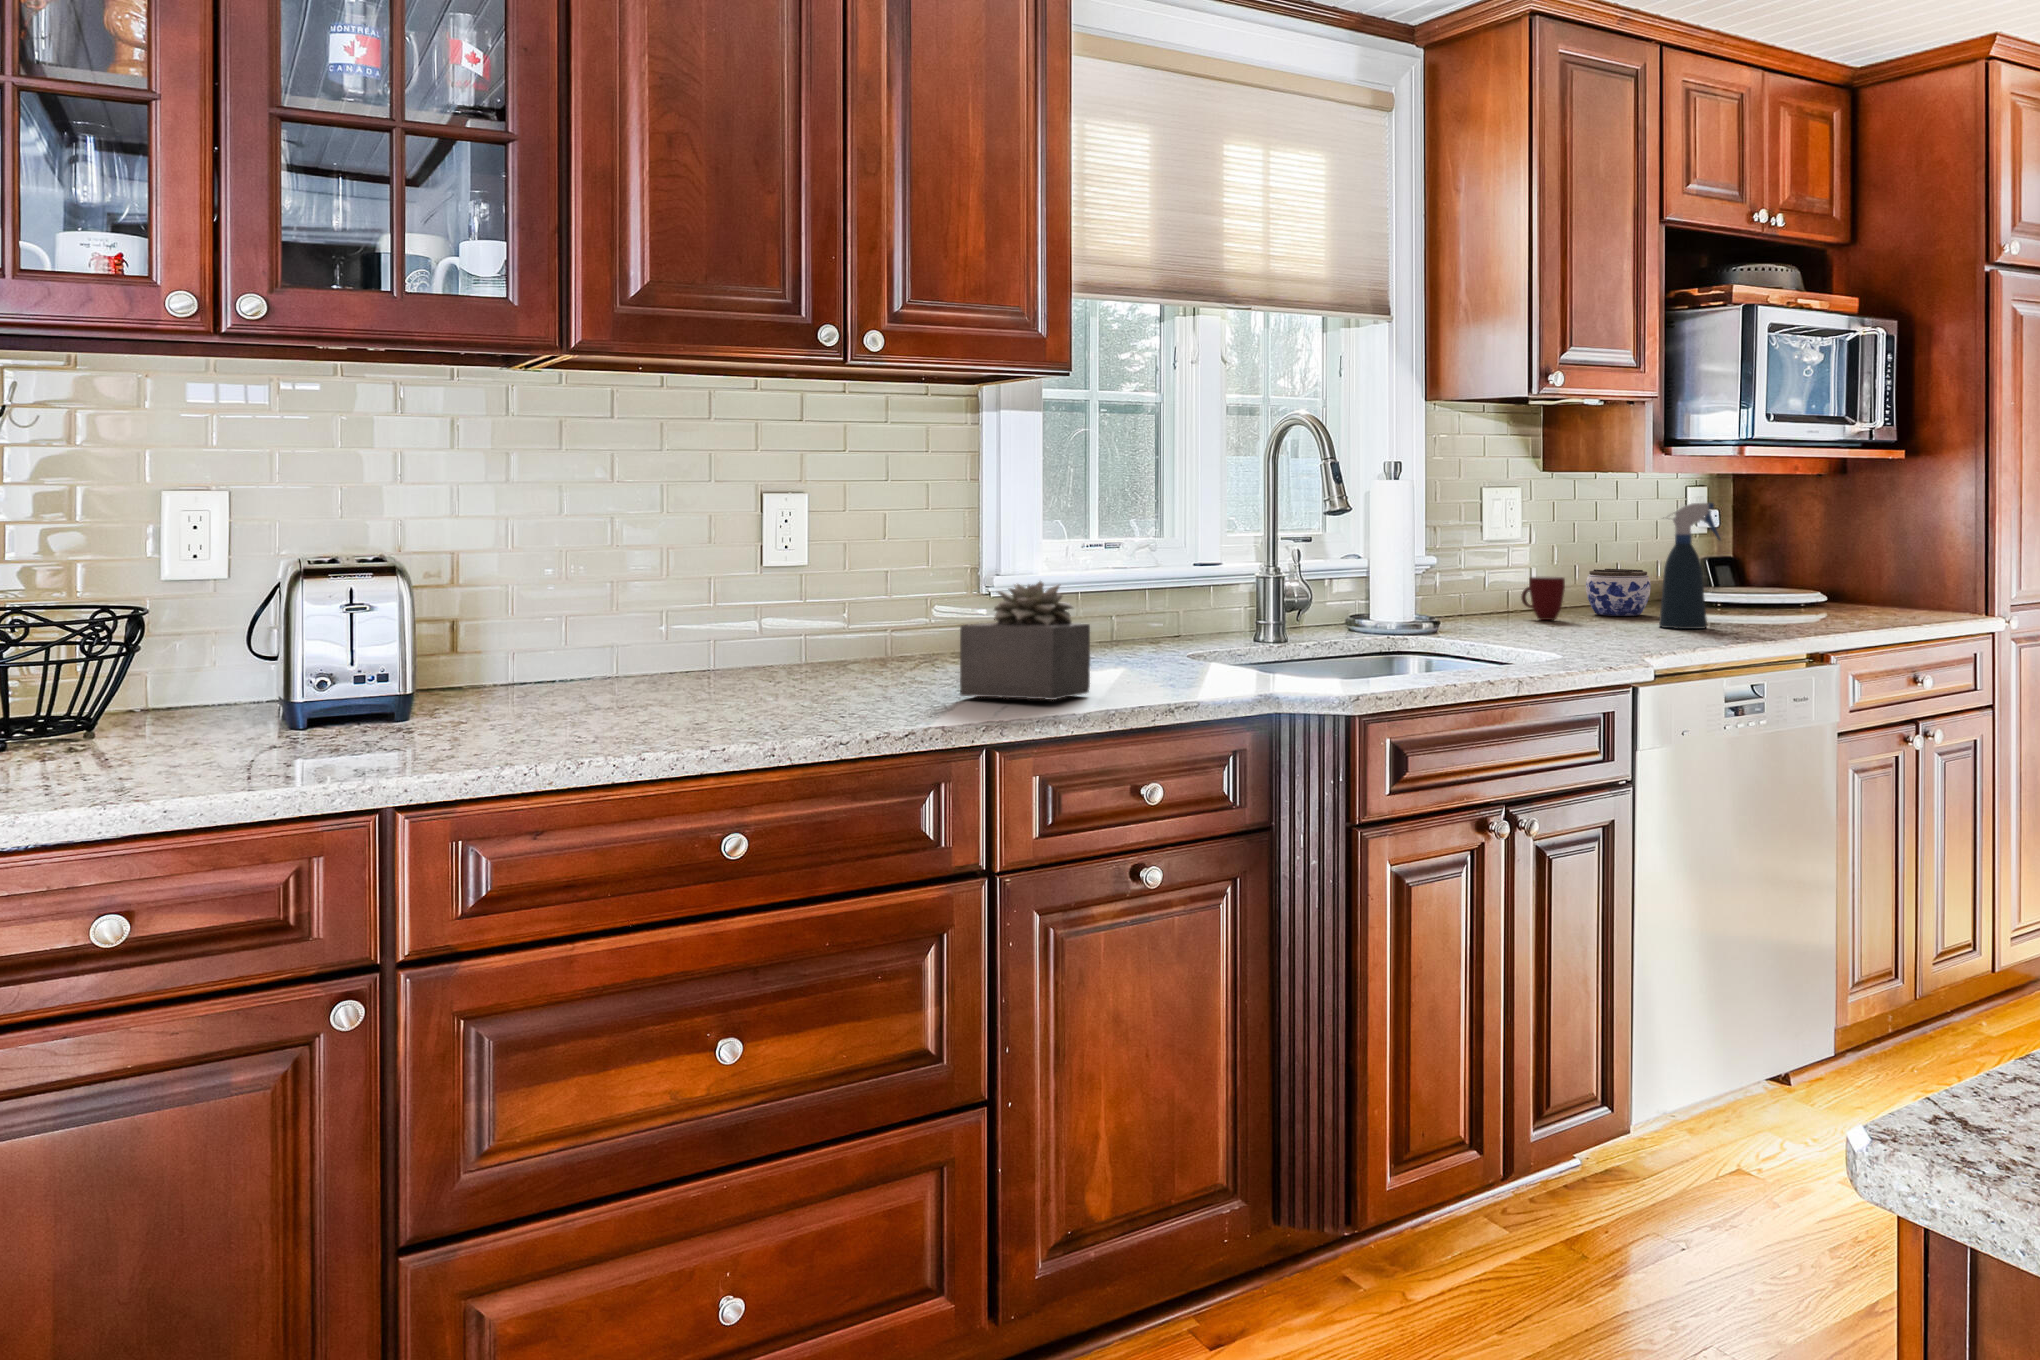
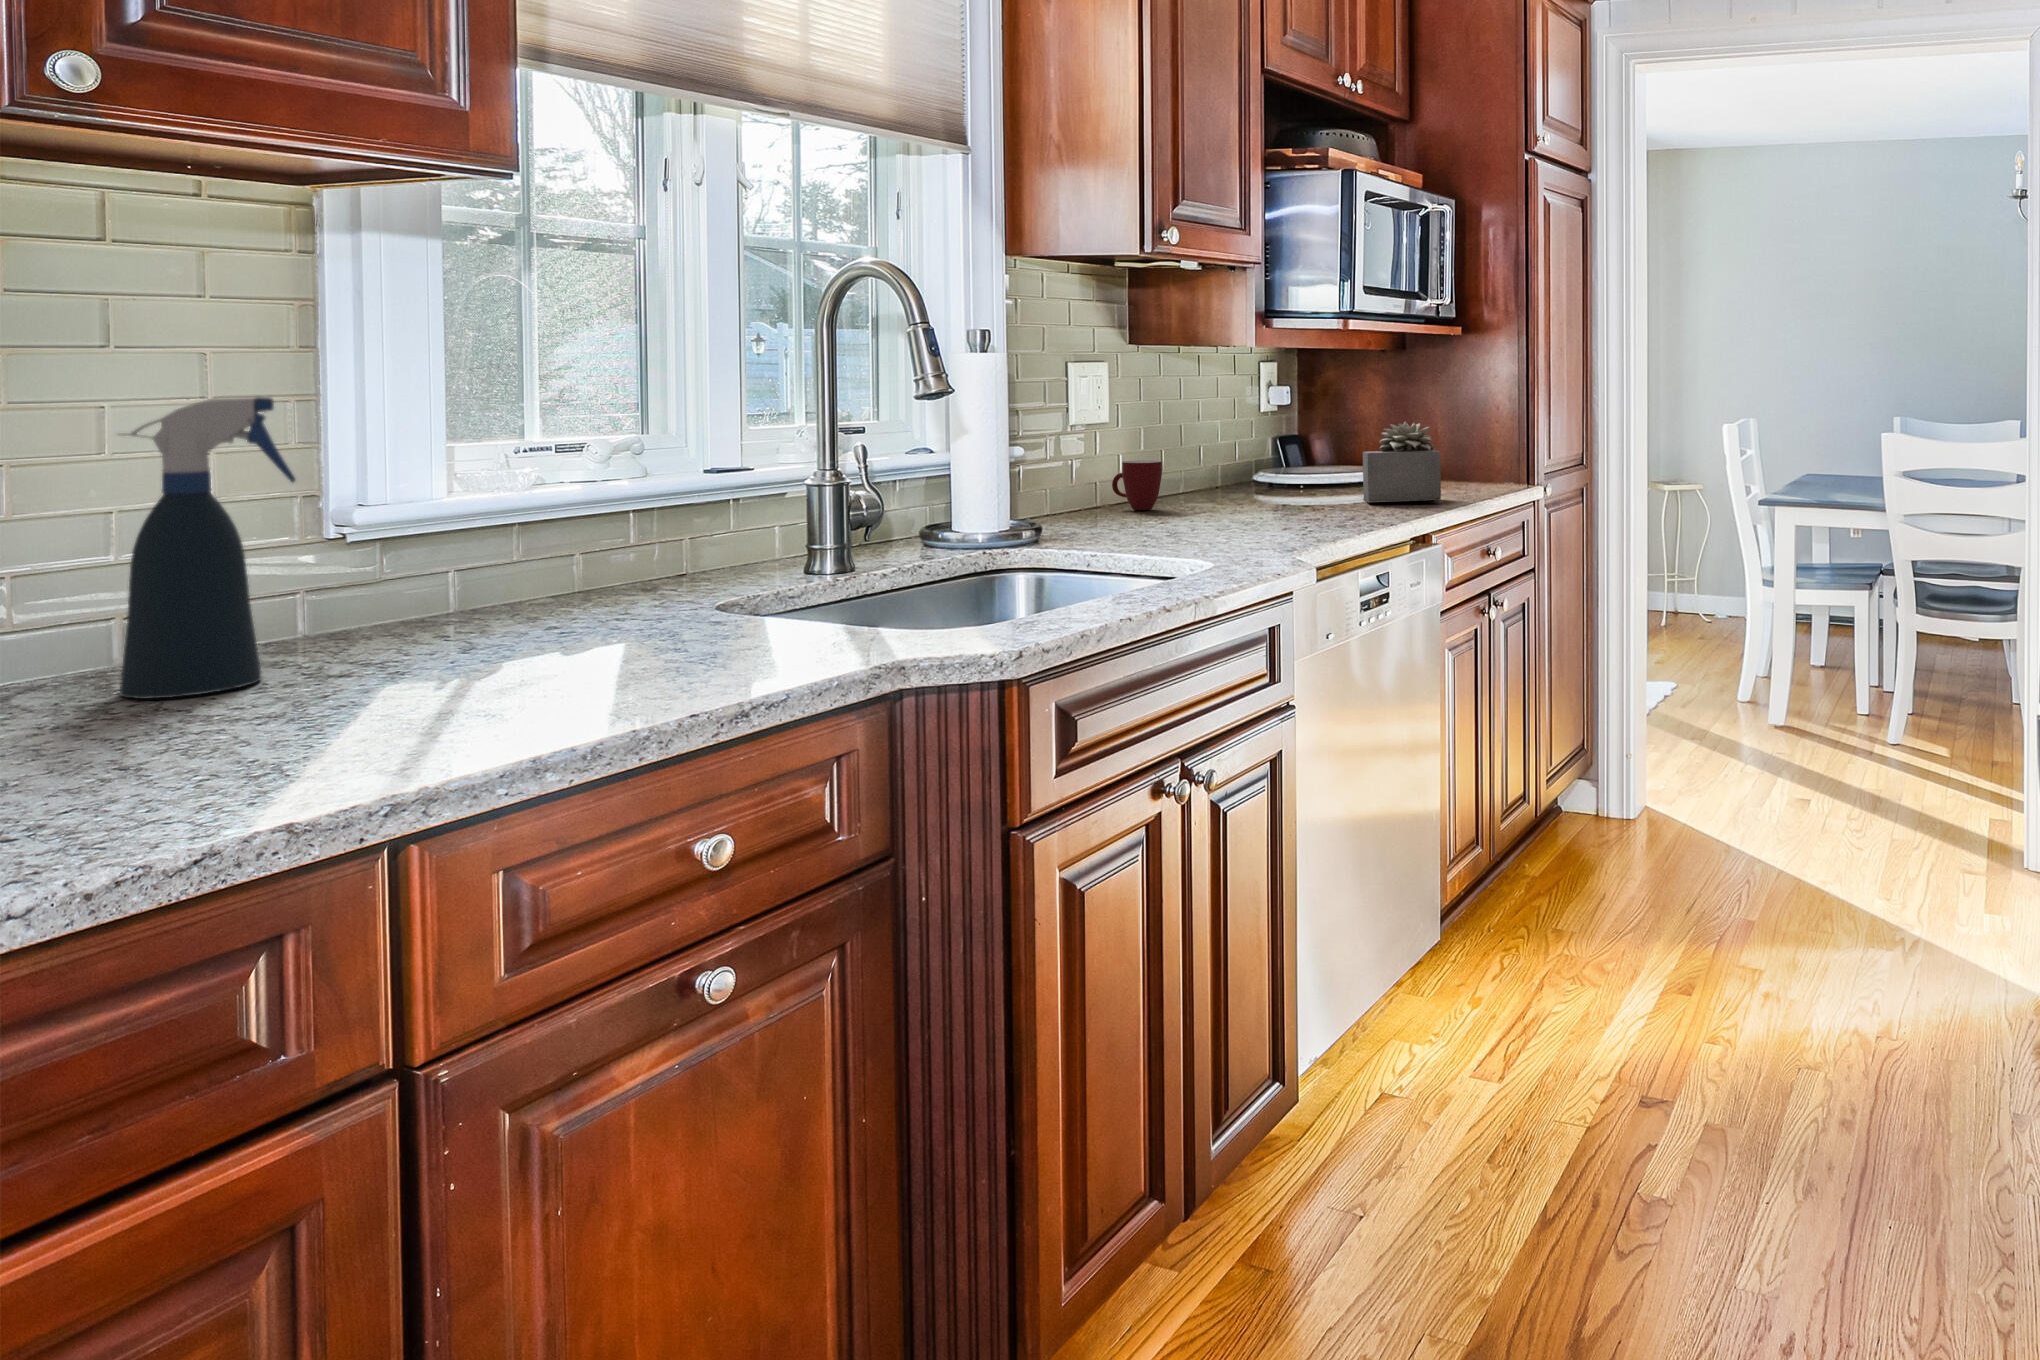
spray bottle: present [1659,503,1720,629] -> present [120,397,295,699]
jar: present [1586,569,1651,616] -> none [1175,448,1242,500]
succulent plant: present [960,581,1090,700] -> present [1363,421,1441,502]

